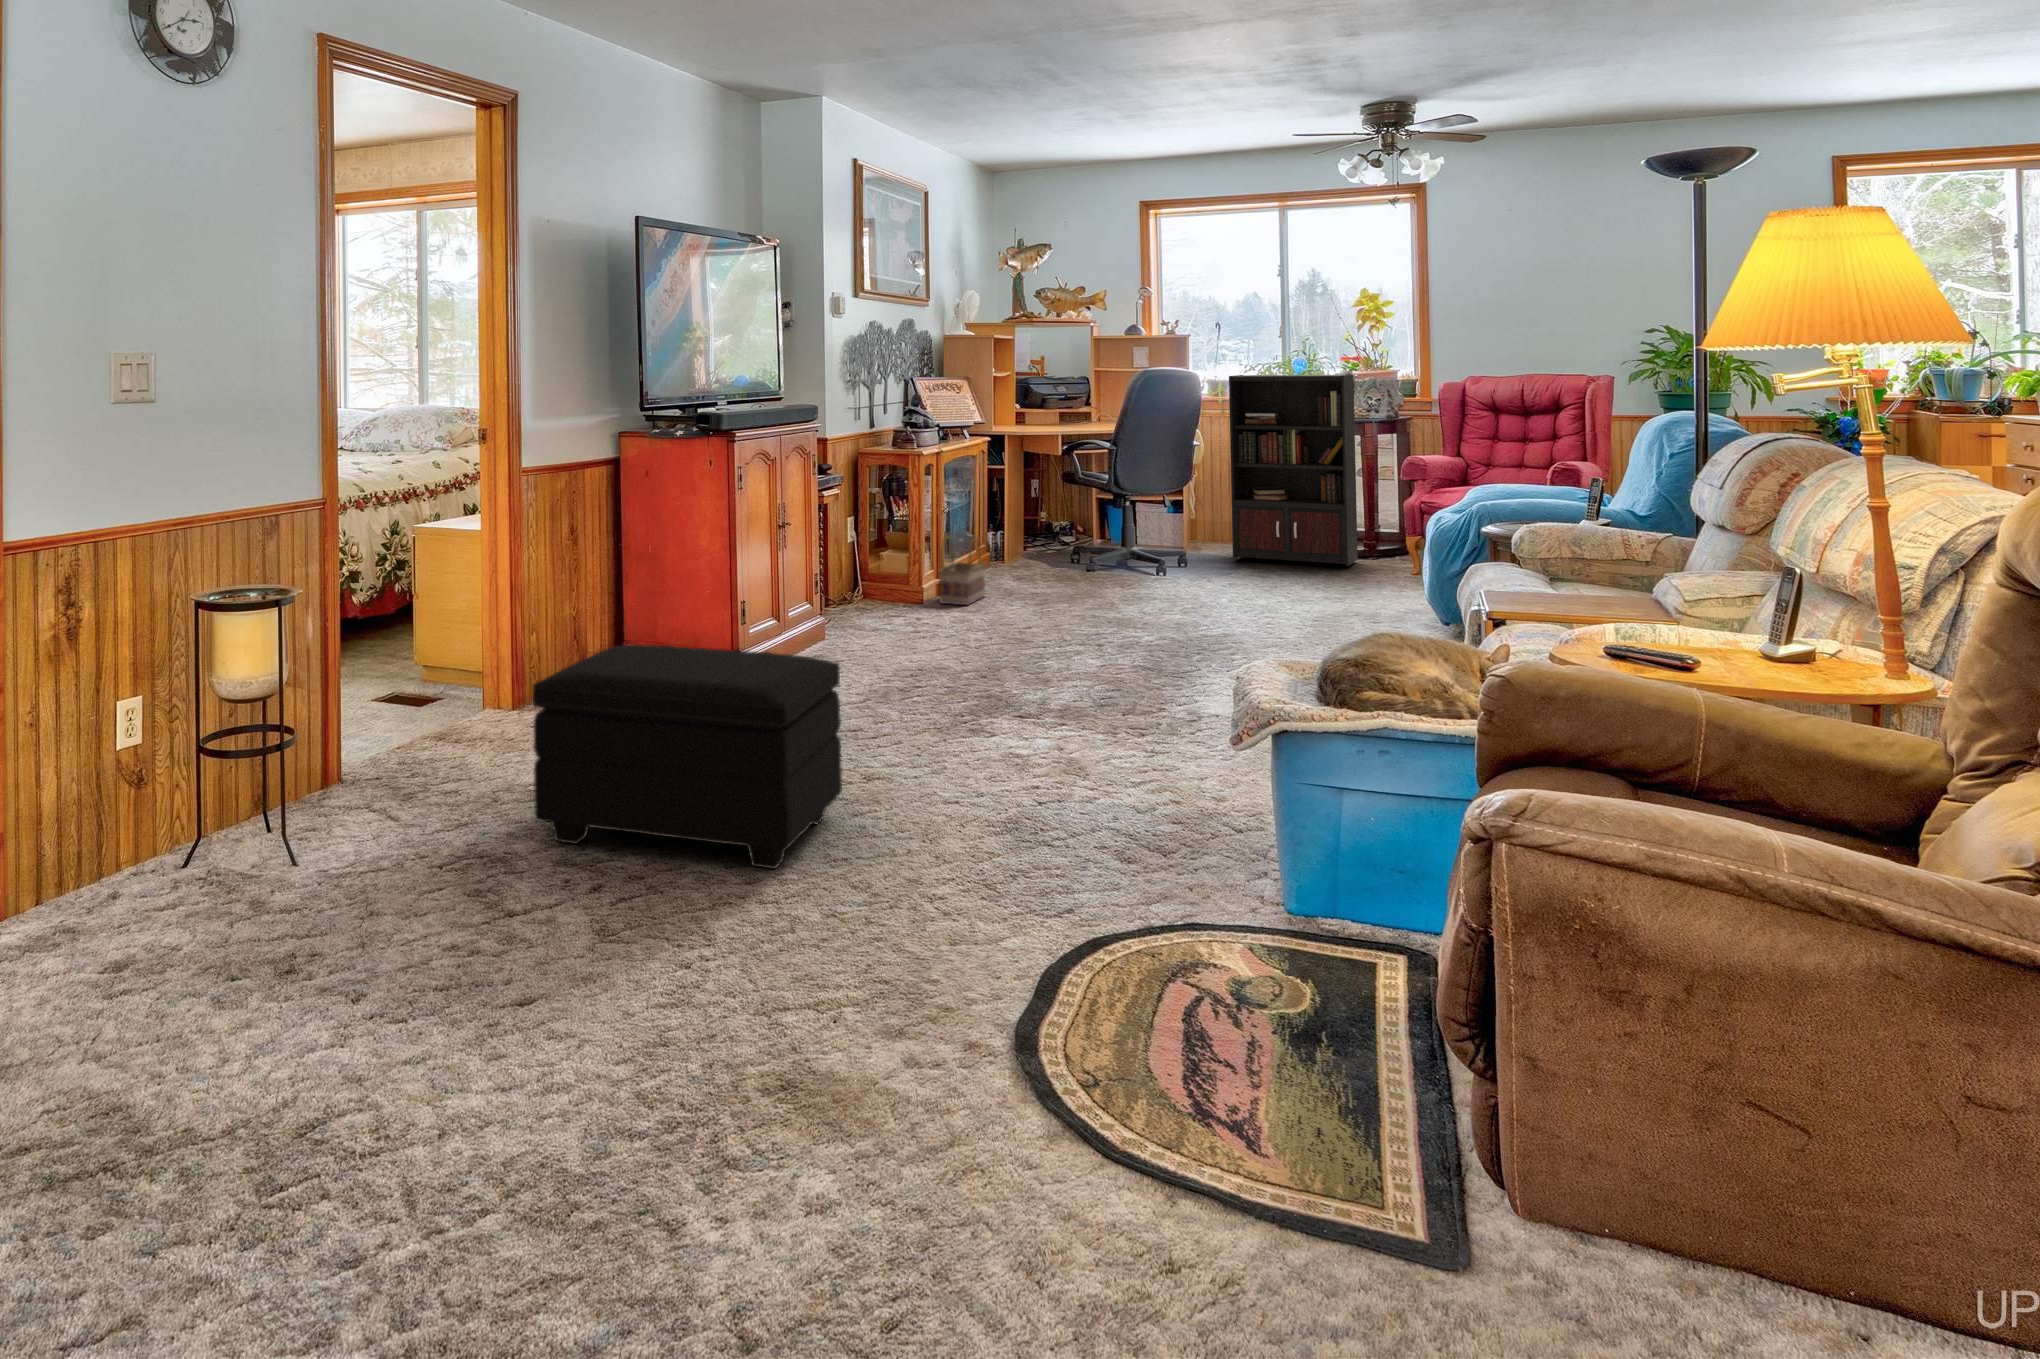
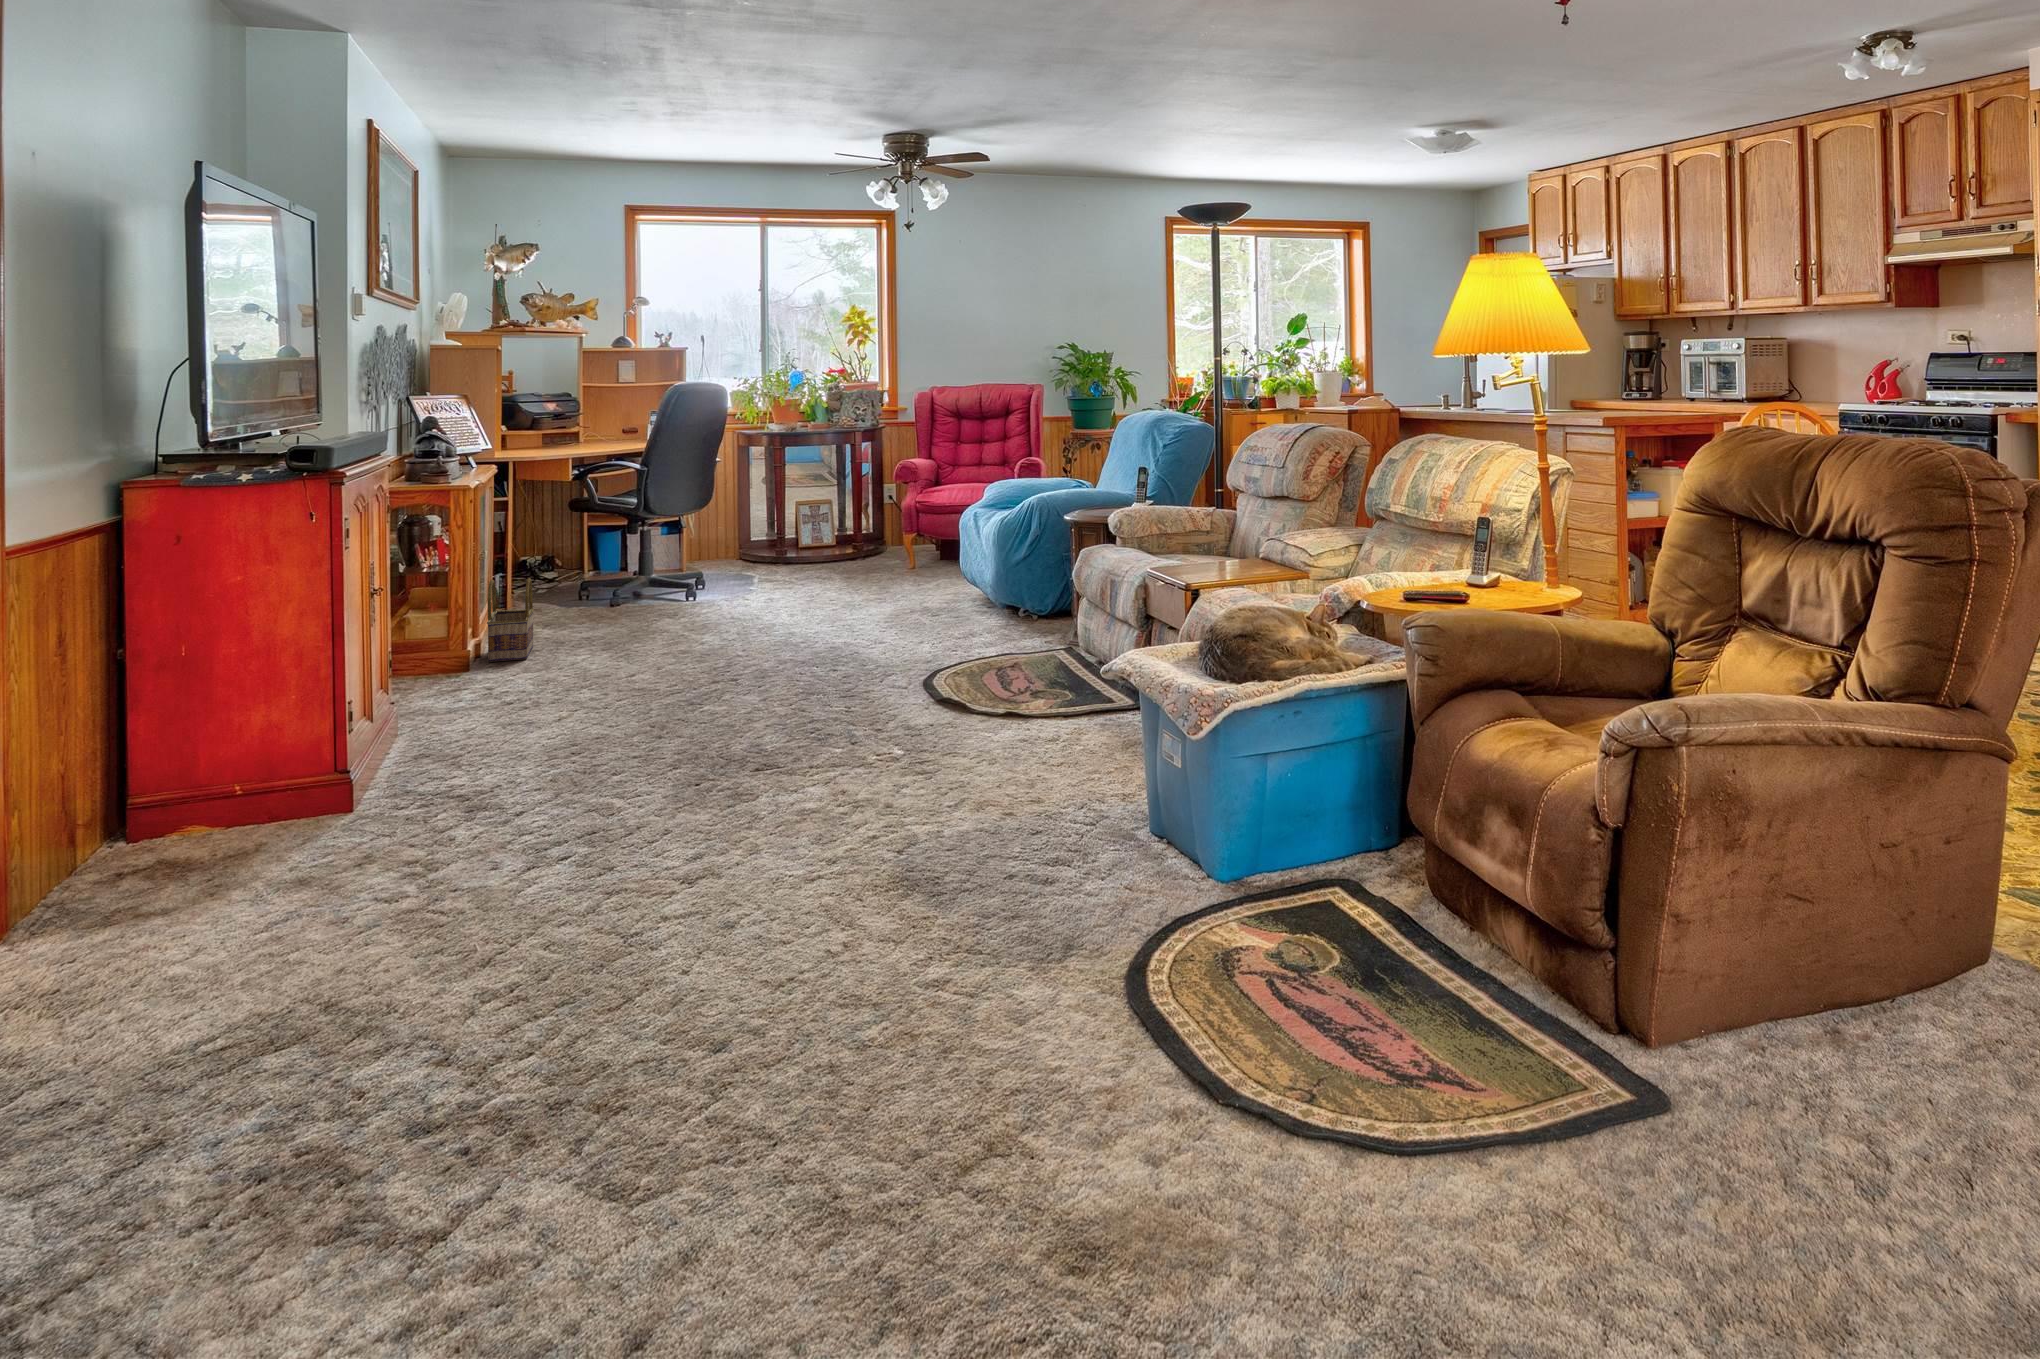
bookcase: present [1229,374,1399,566] -> none [742,386,884,574]
footstool: present [533,645,842,869] -> none [326,733,747,1084]

